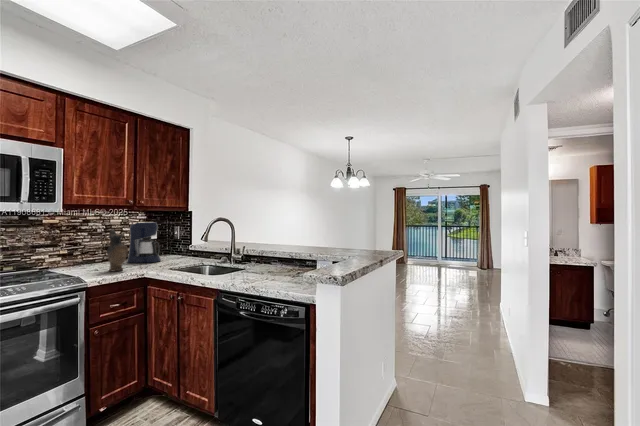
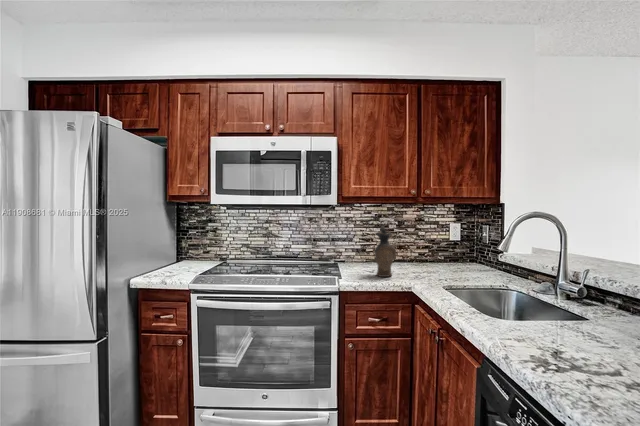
coffee maker: present [127,222,161,263] -> none [413,218,453,271]

